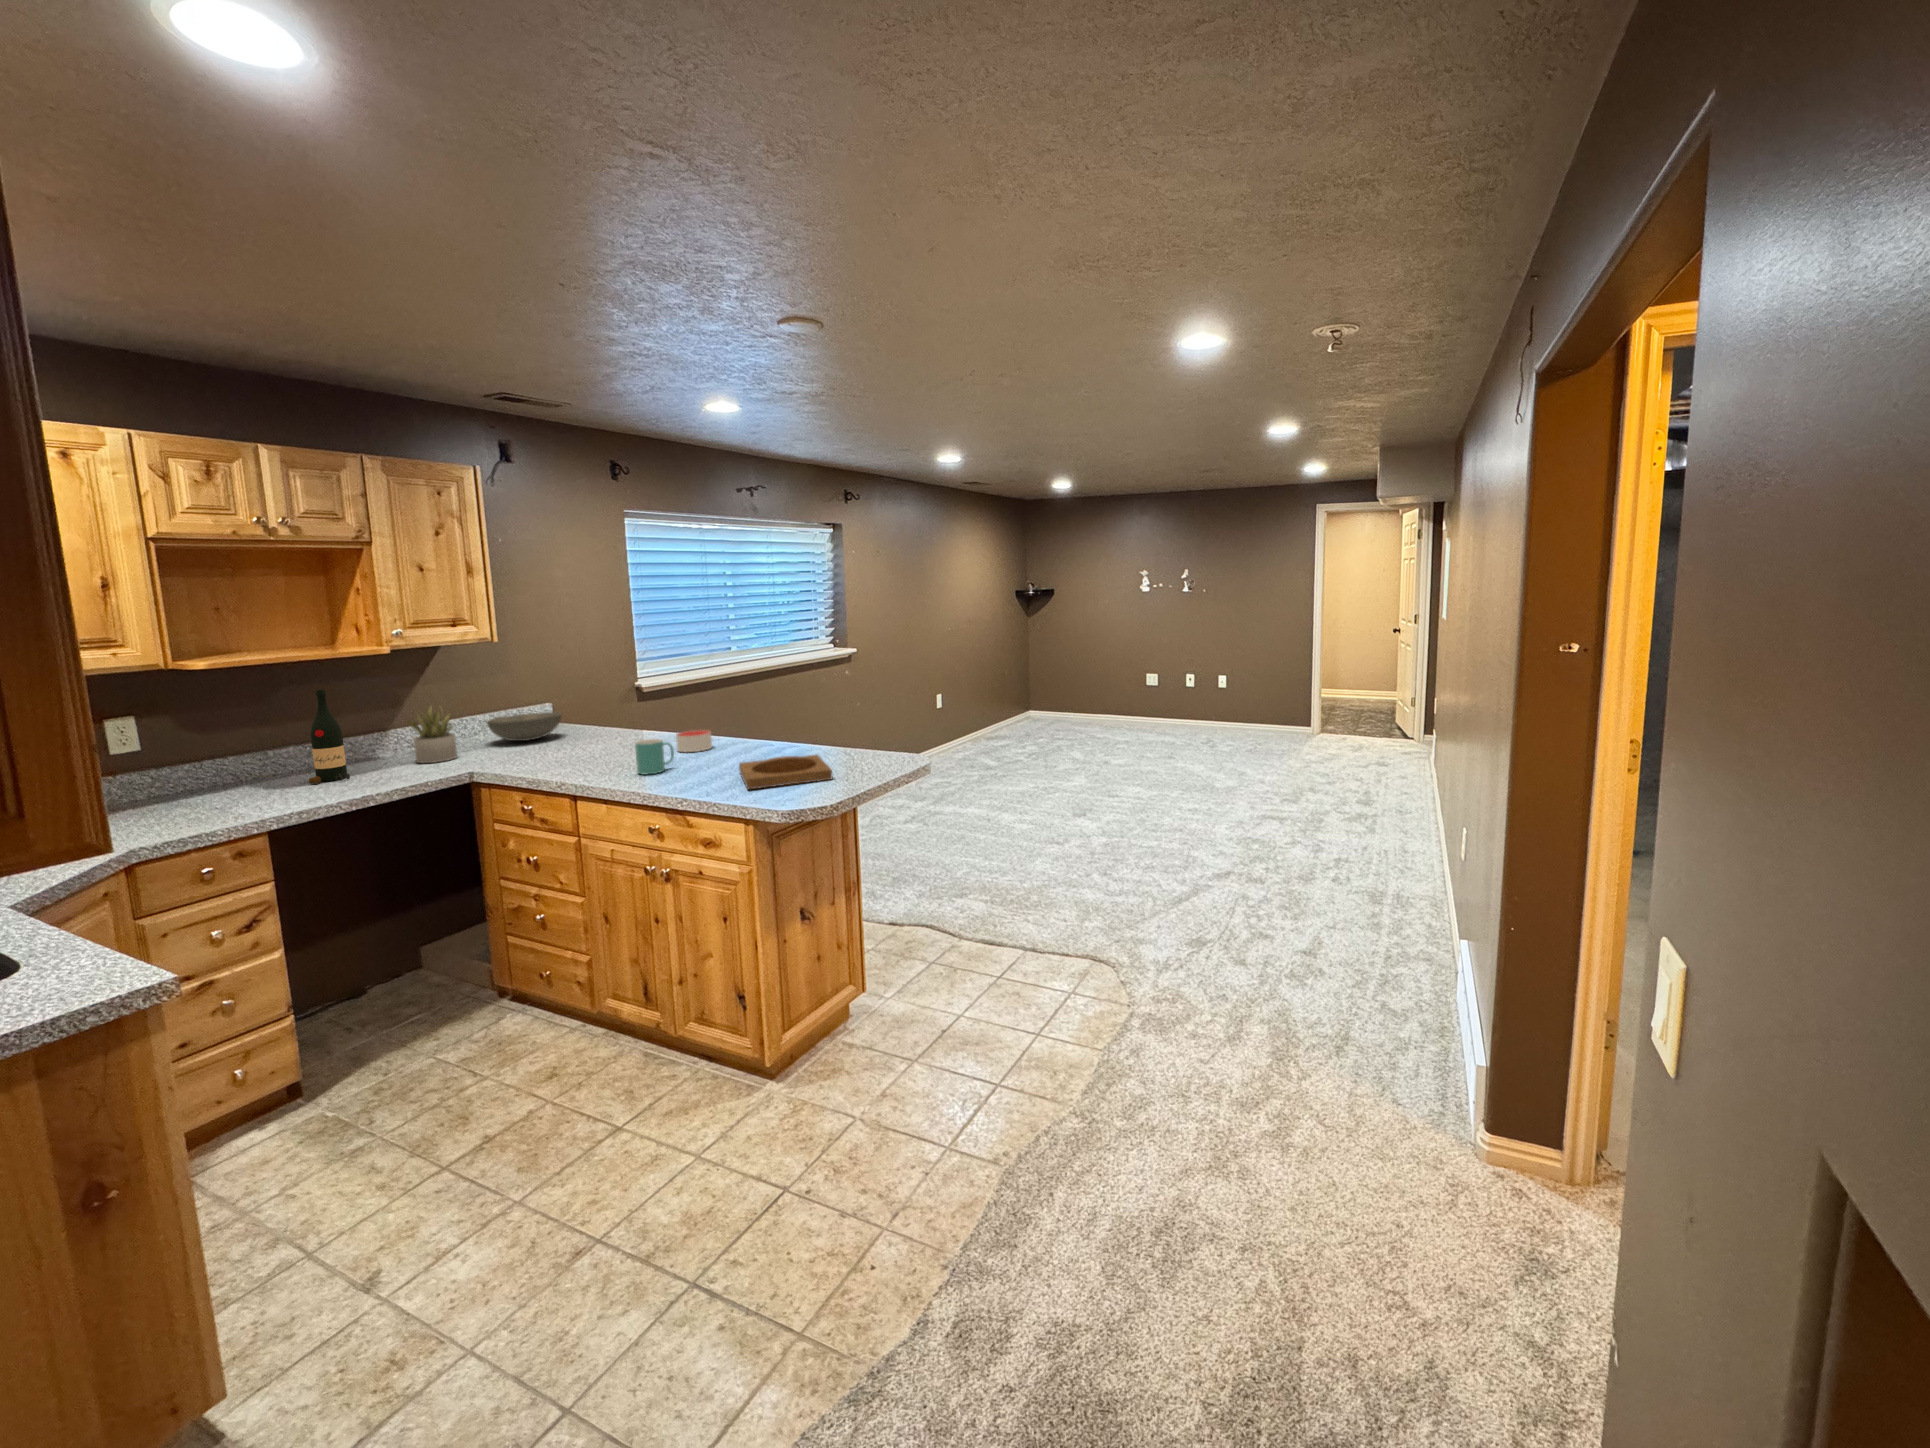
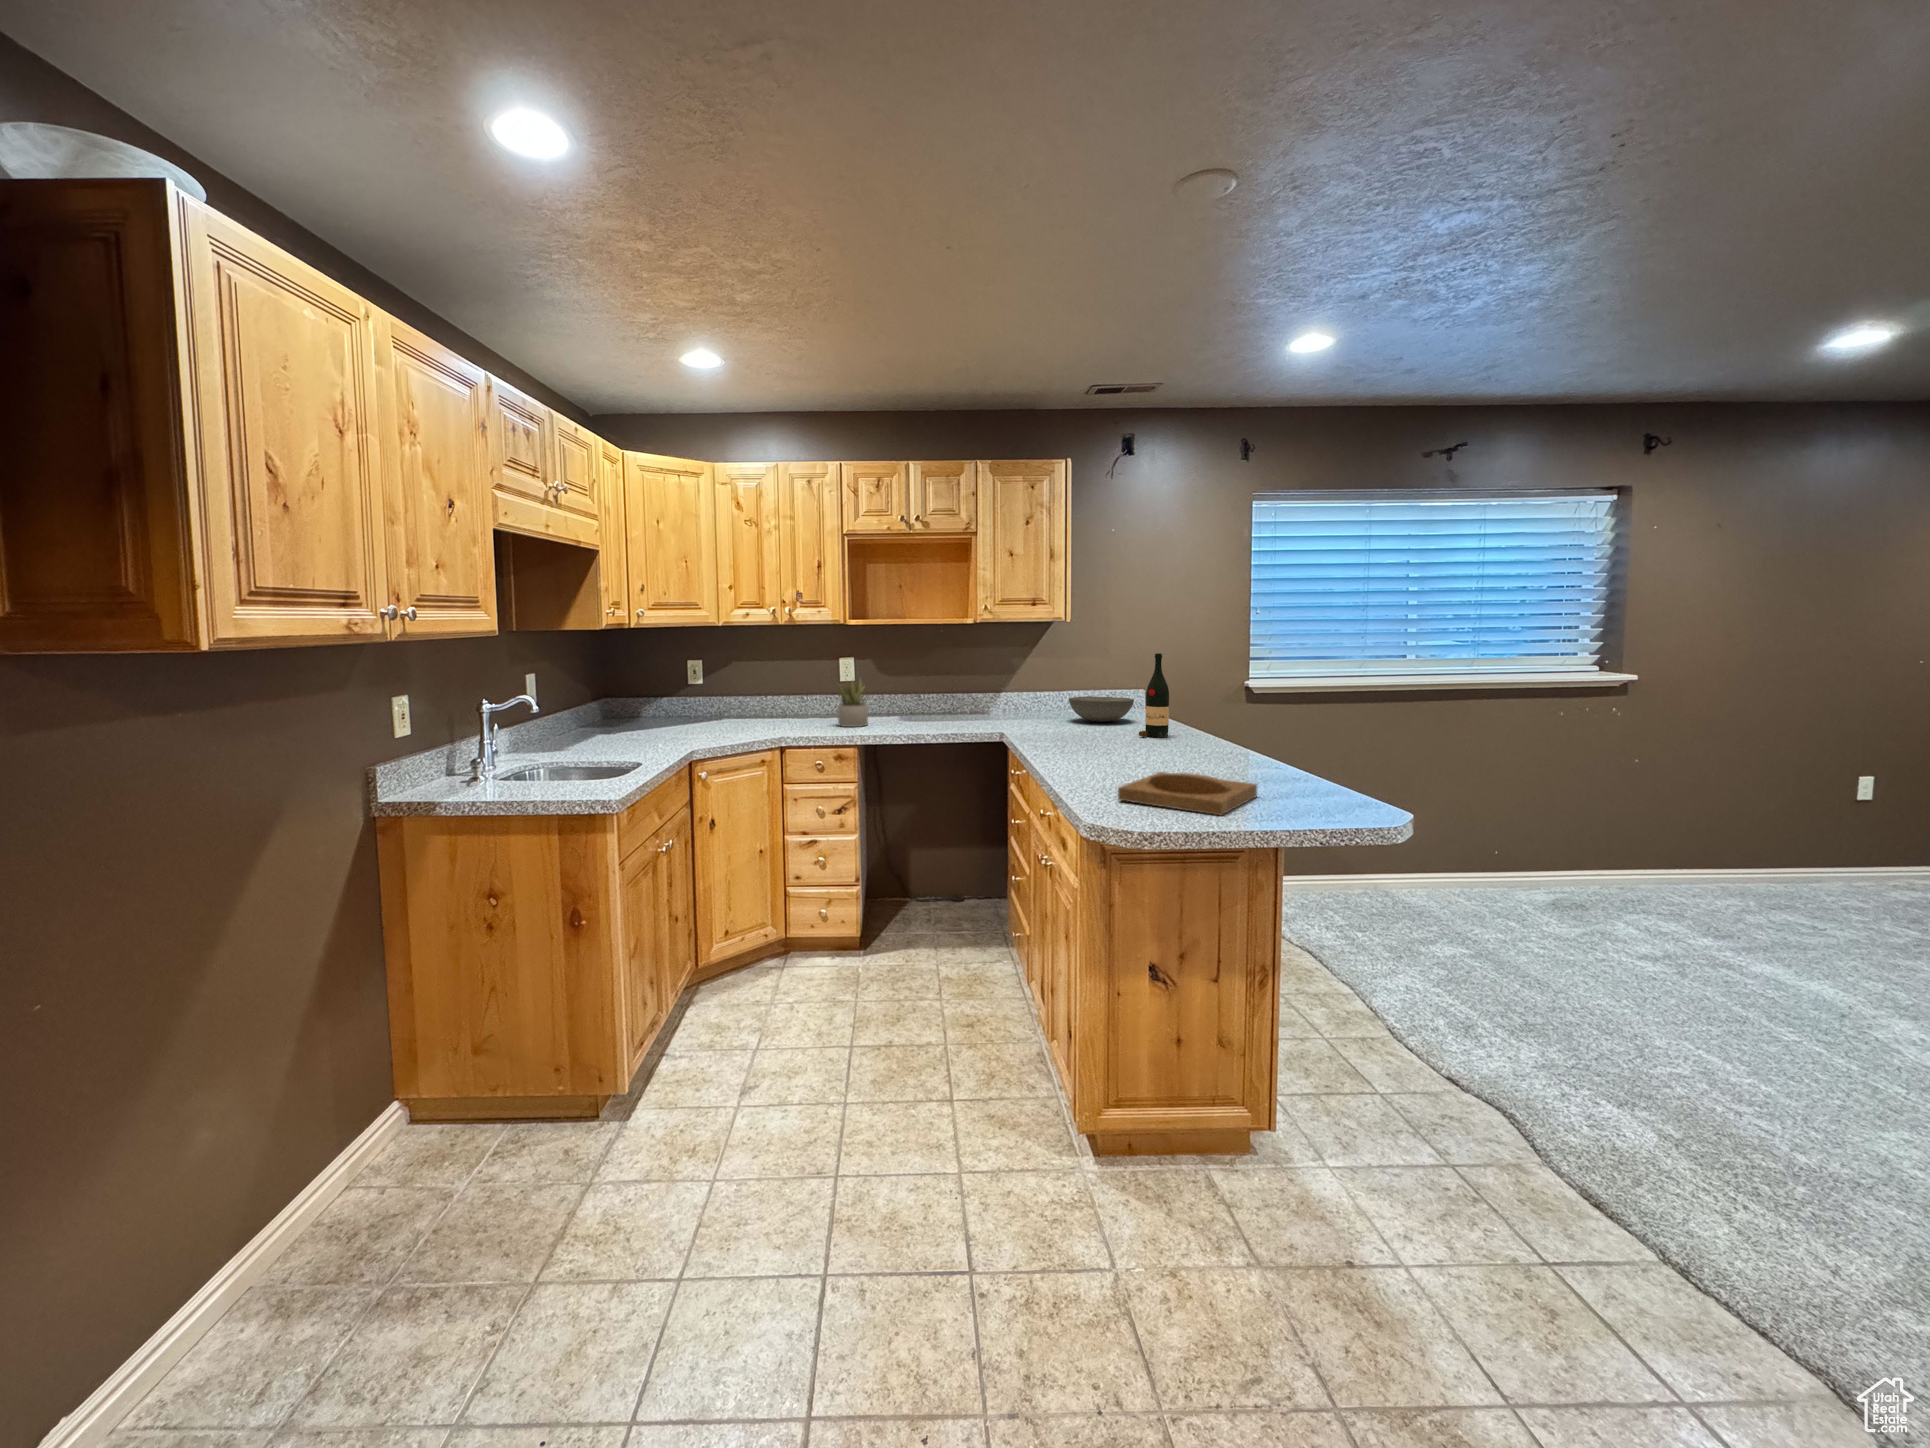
wine bottle: present [309,690,350,783] -> present [1139,653,1169,738]
succulent plant: present [407,708,457,763] -> present [838,682,868,727]
candle: present [676,730,712,752] -> none [1170,733,1210,758]
mug: present [635,739,674,775] -> none [1087,729,1129,767]

